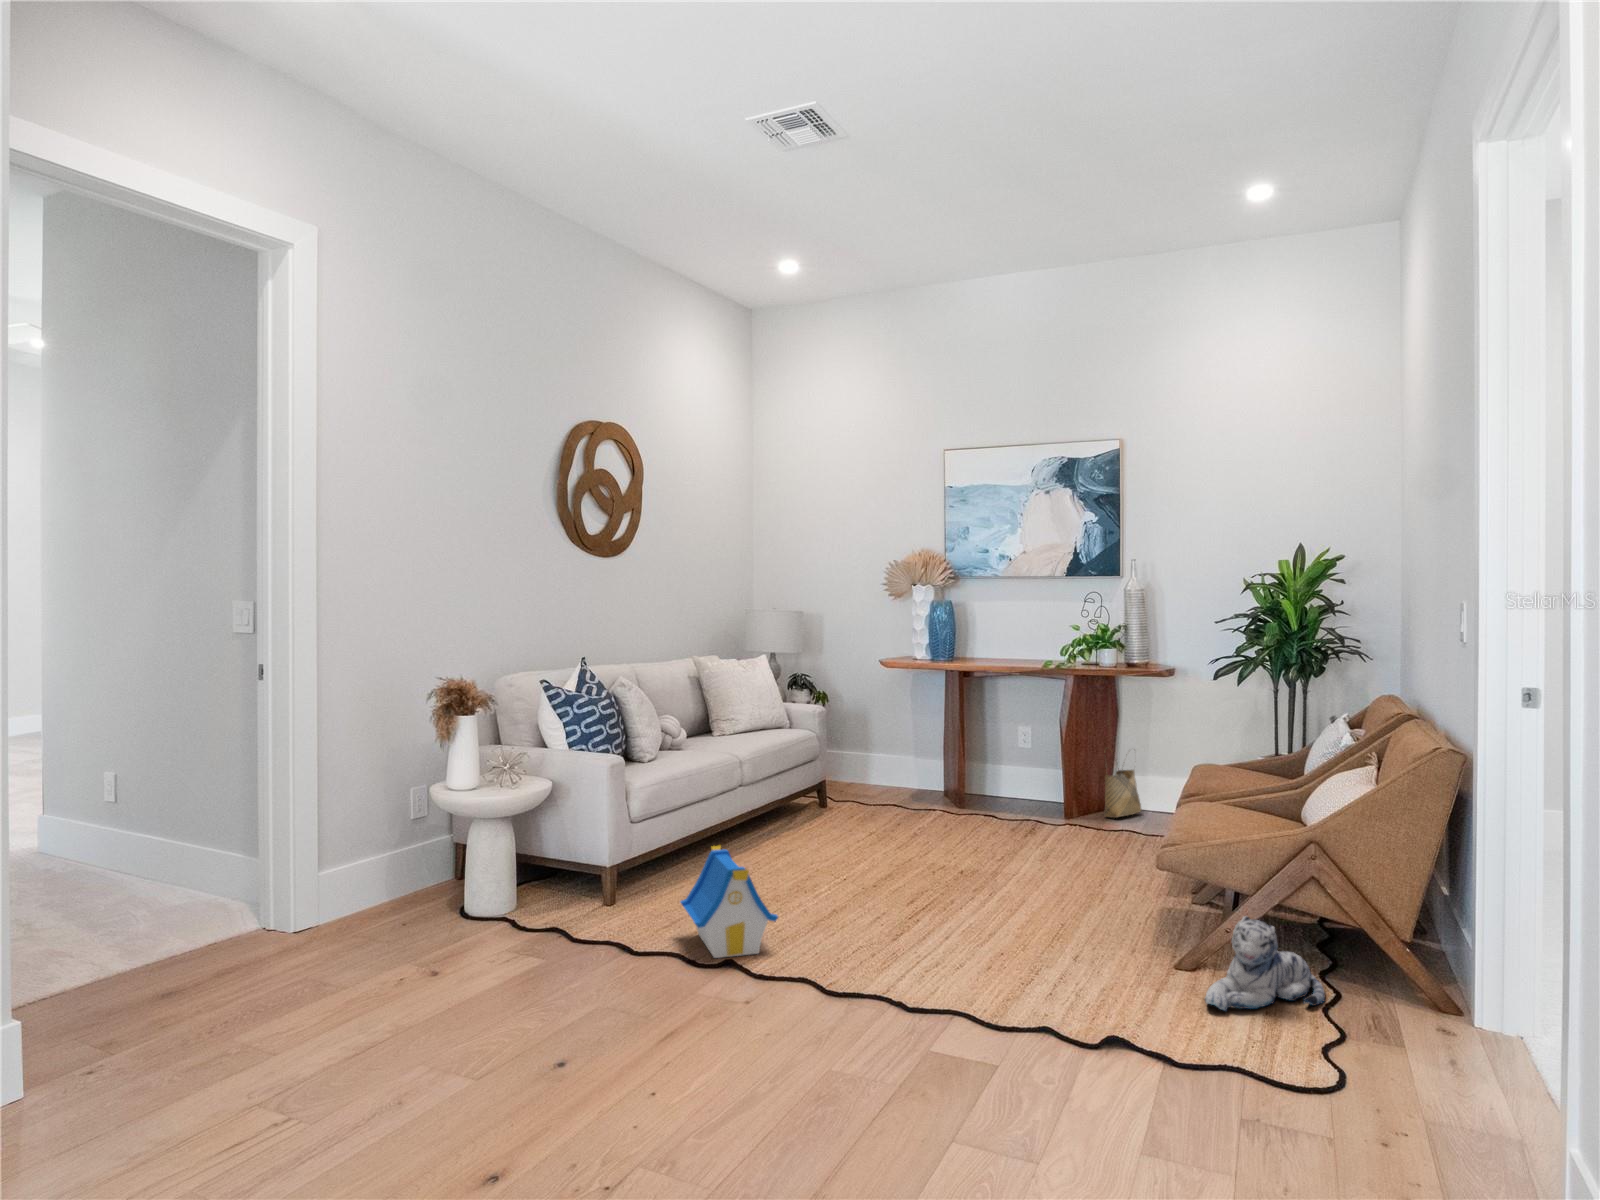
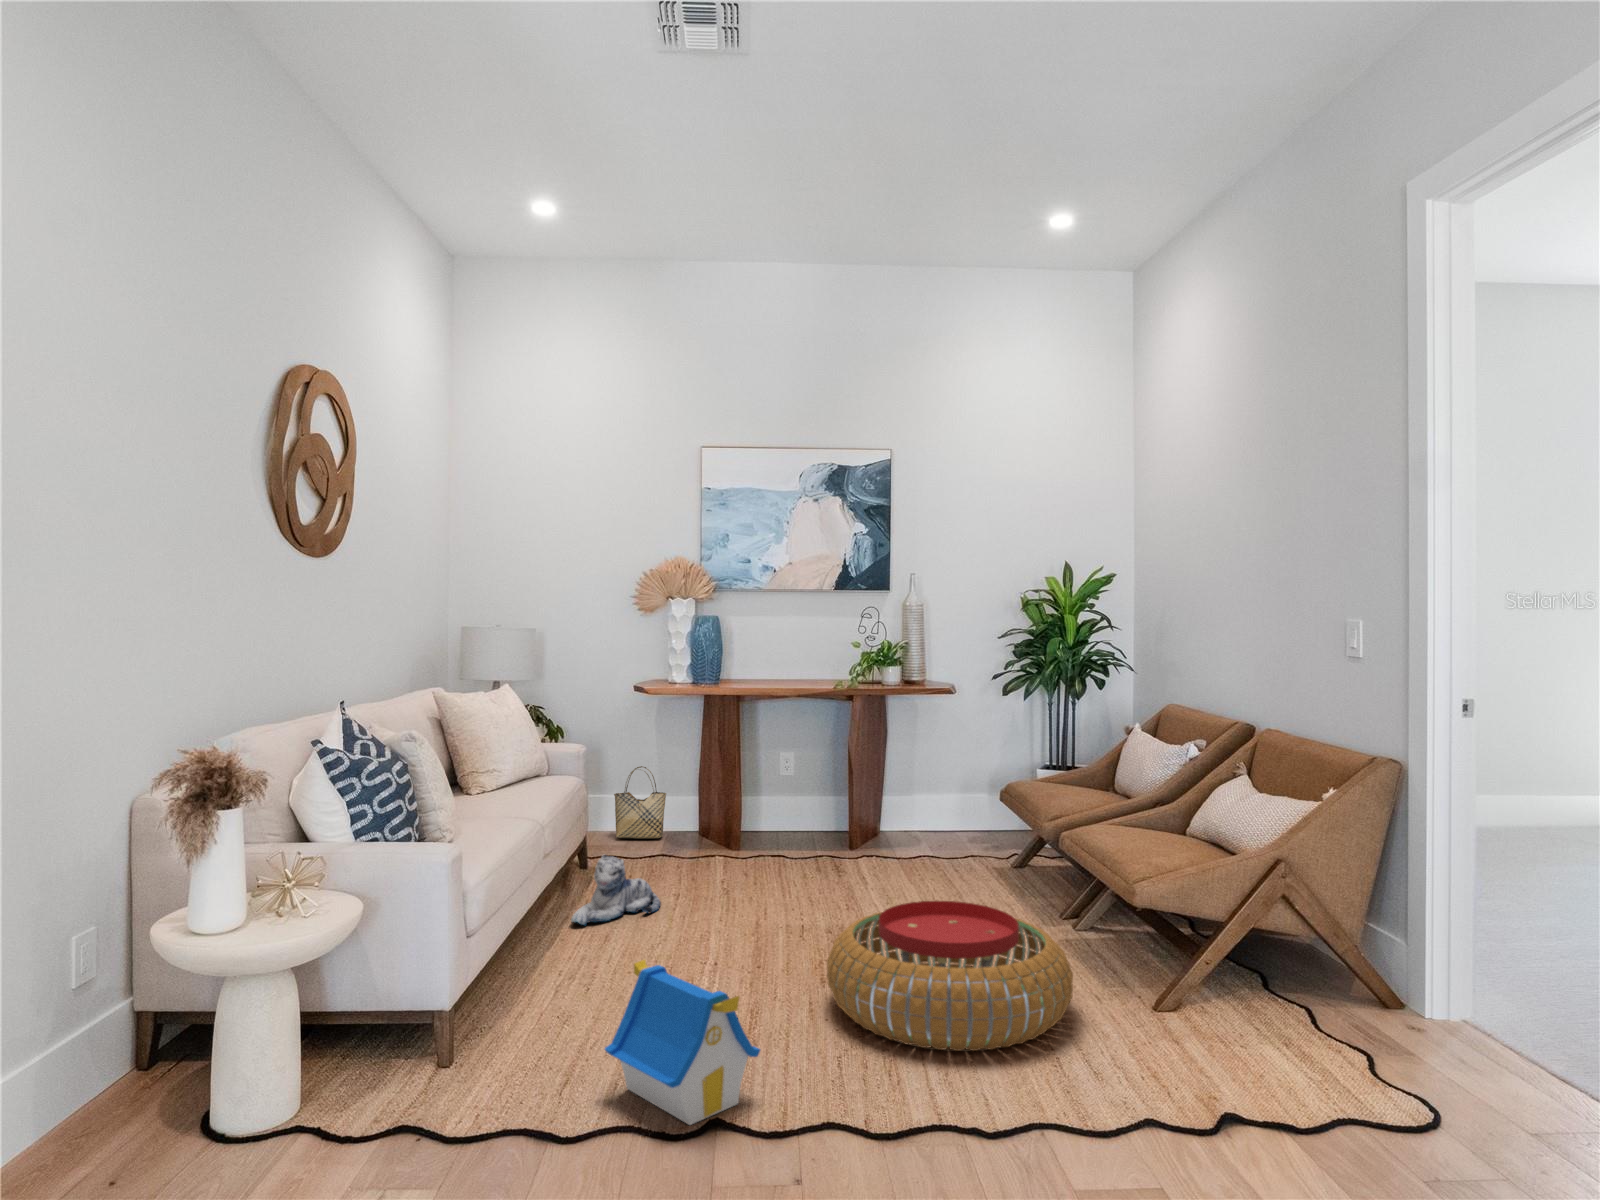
woven basket: present [1104,769,1141,818] -> present [614,766,666,839]
pouf: none [885,838,1097,956] -> present [827,901,1073,1051]
plush toy: present [1205,916,1325,1011] -> present [571,855,661,925]

